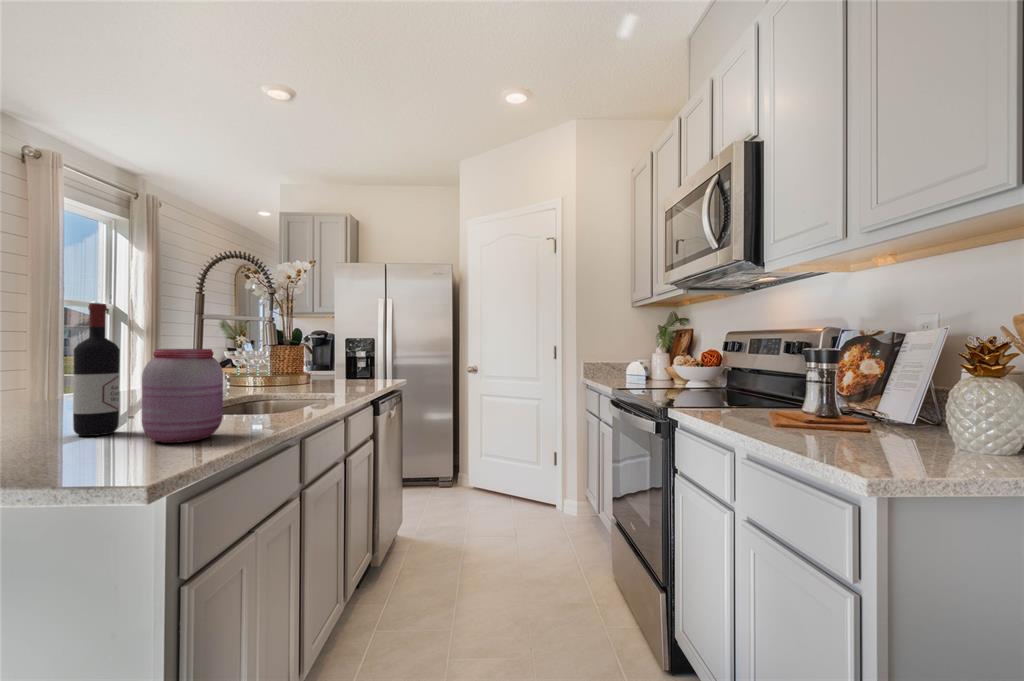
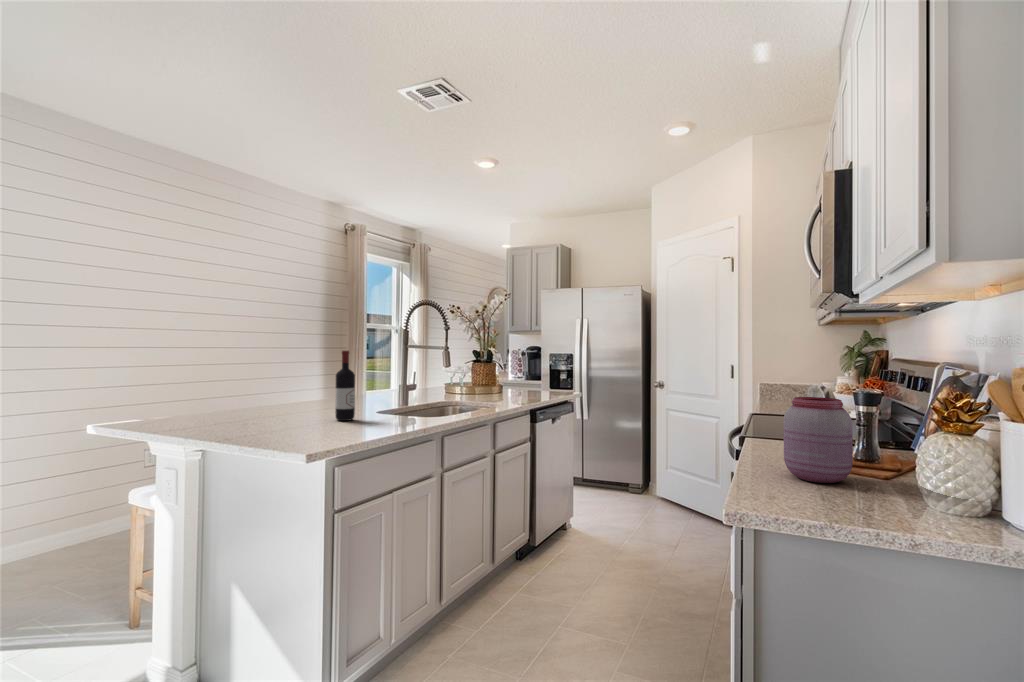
jar: present [142,349,223,443] -> present [784,397,853,483]

